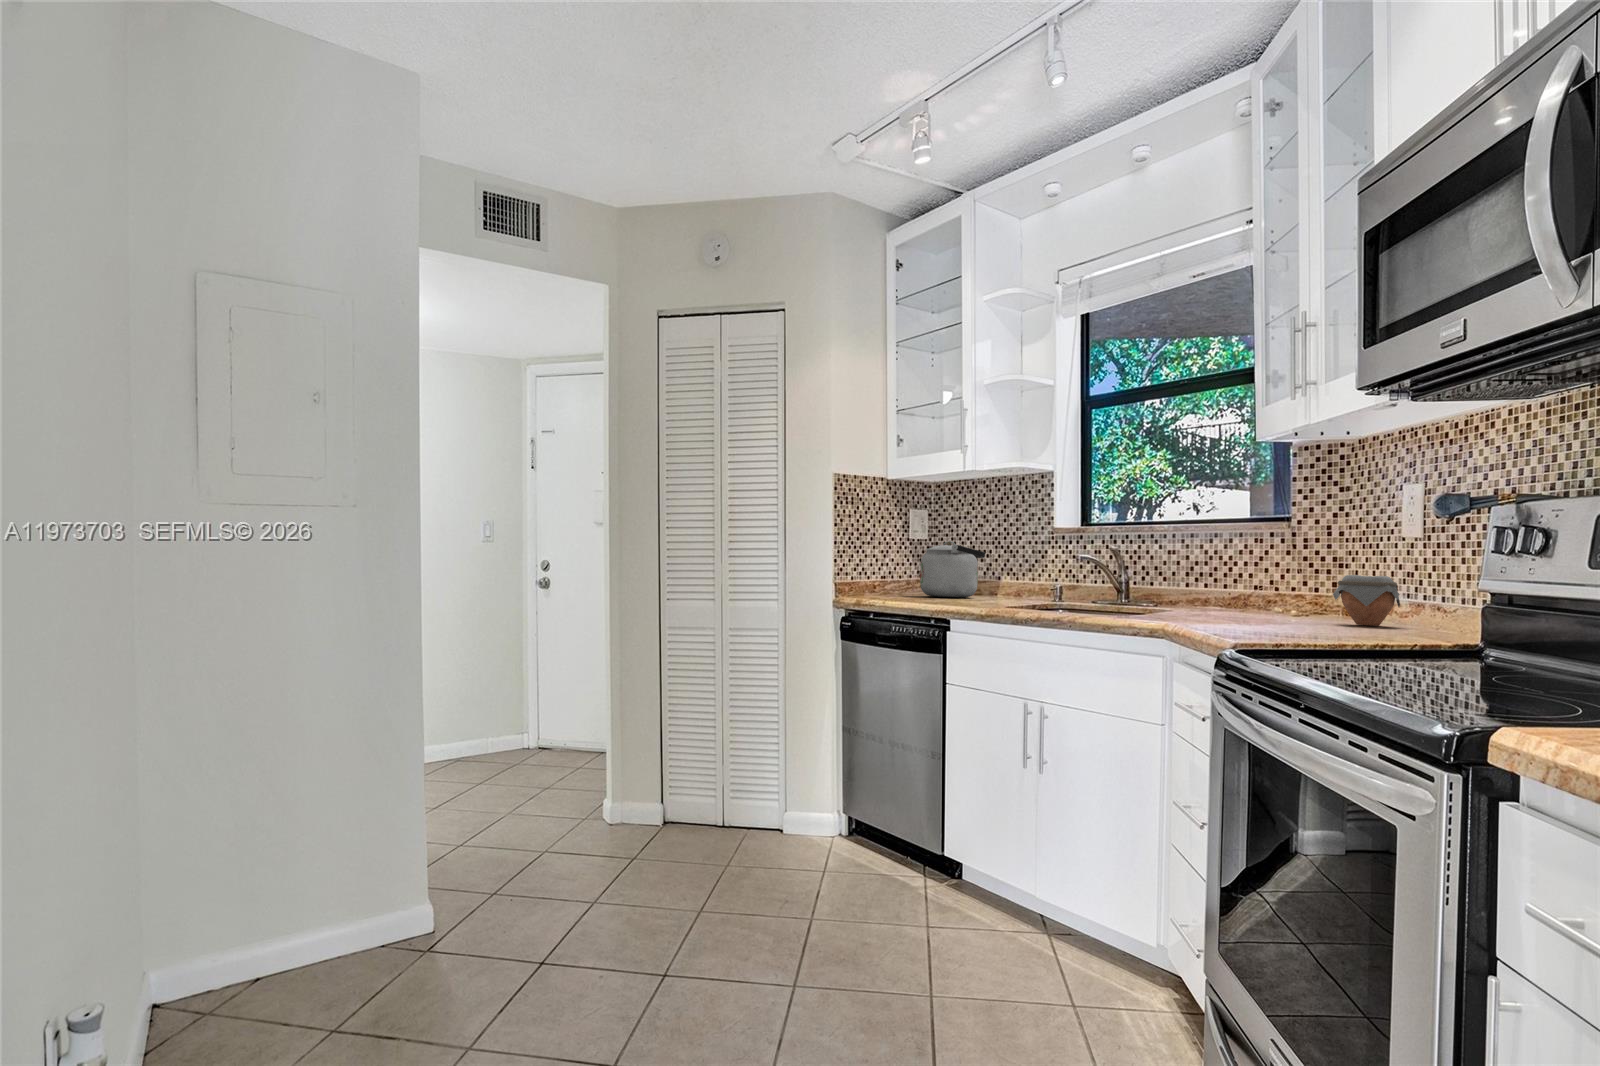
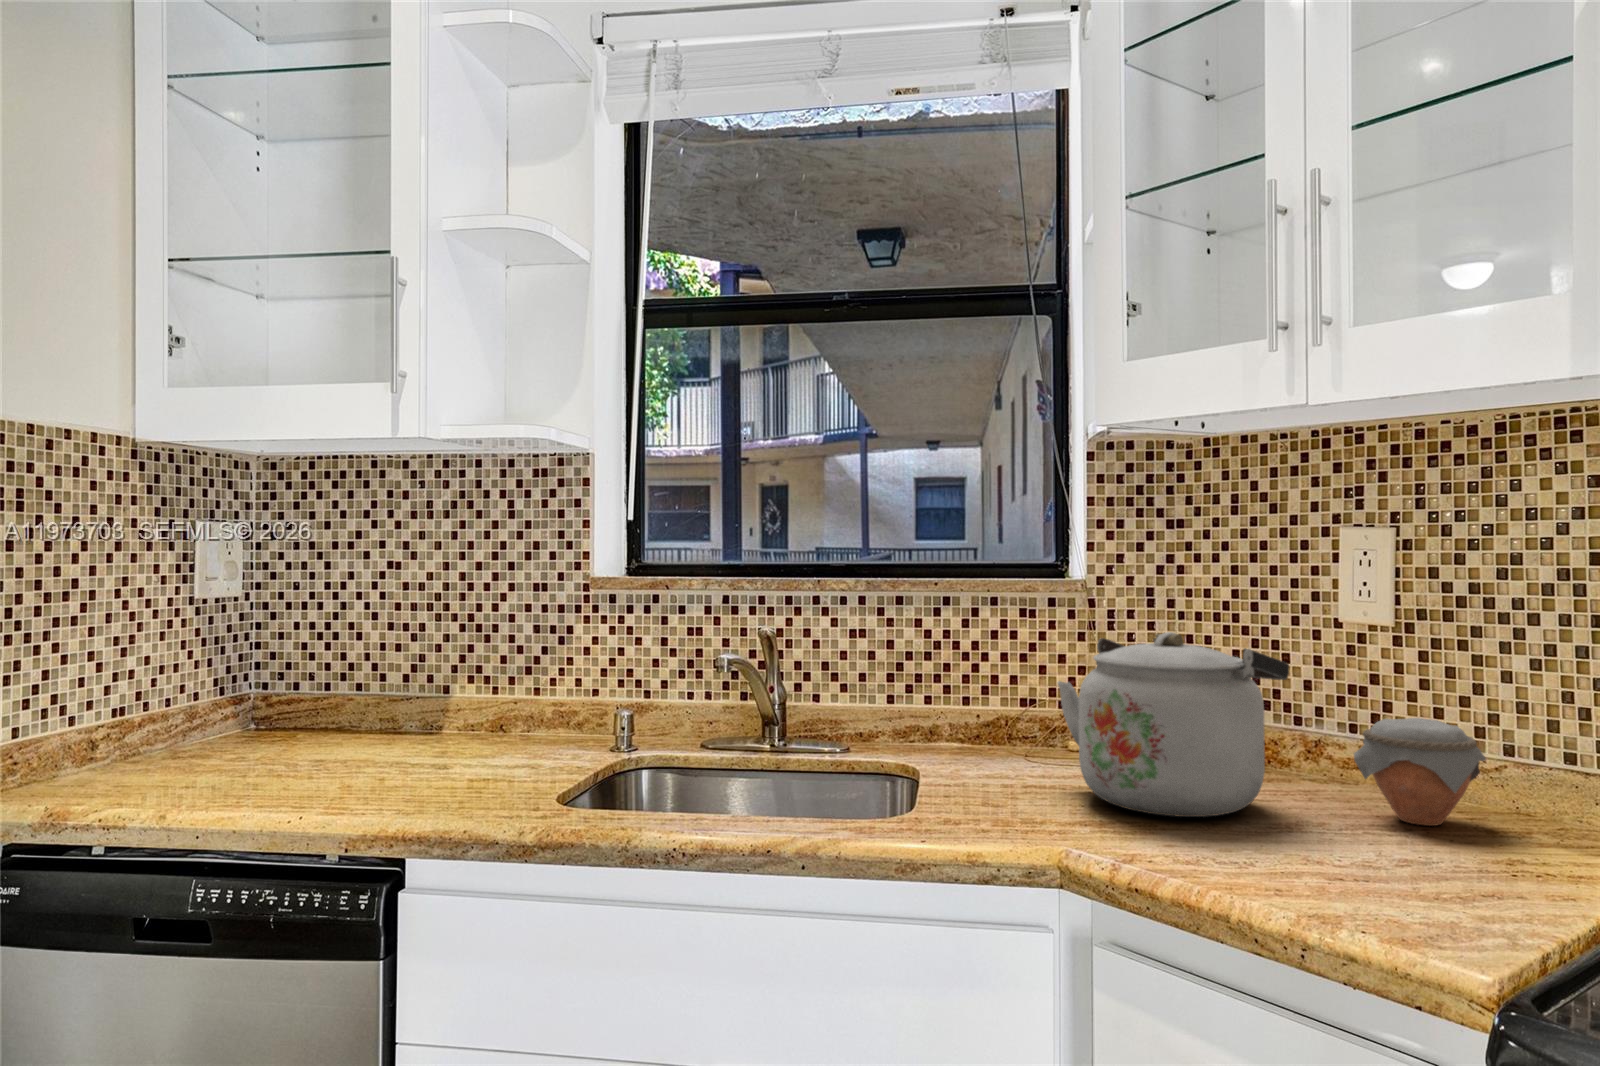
kettle: present [920,541,985,598] -> present [1058,632,1289,817]

